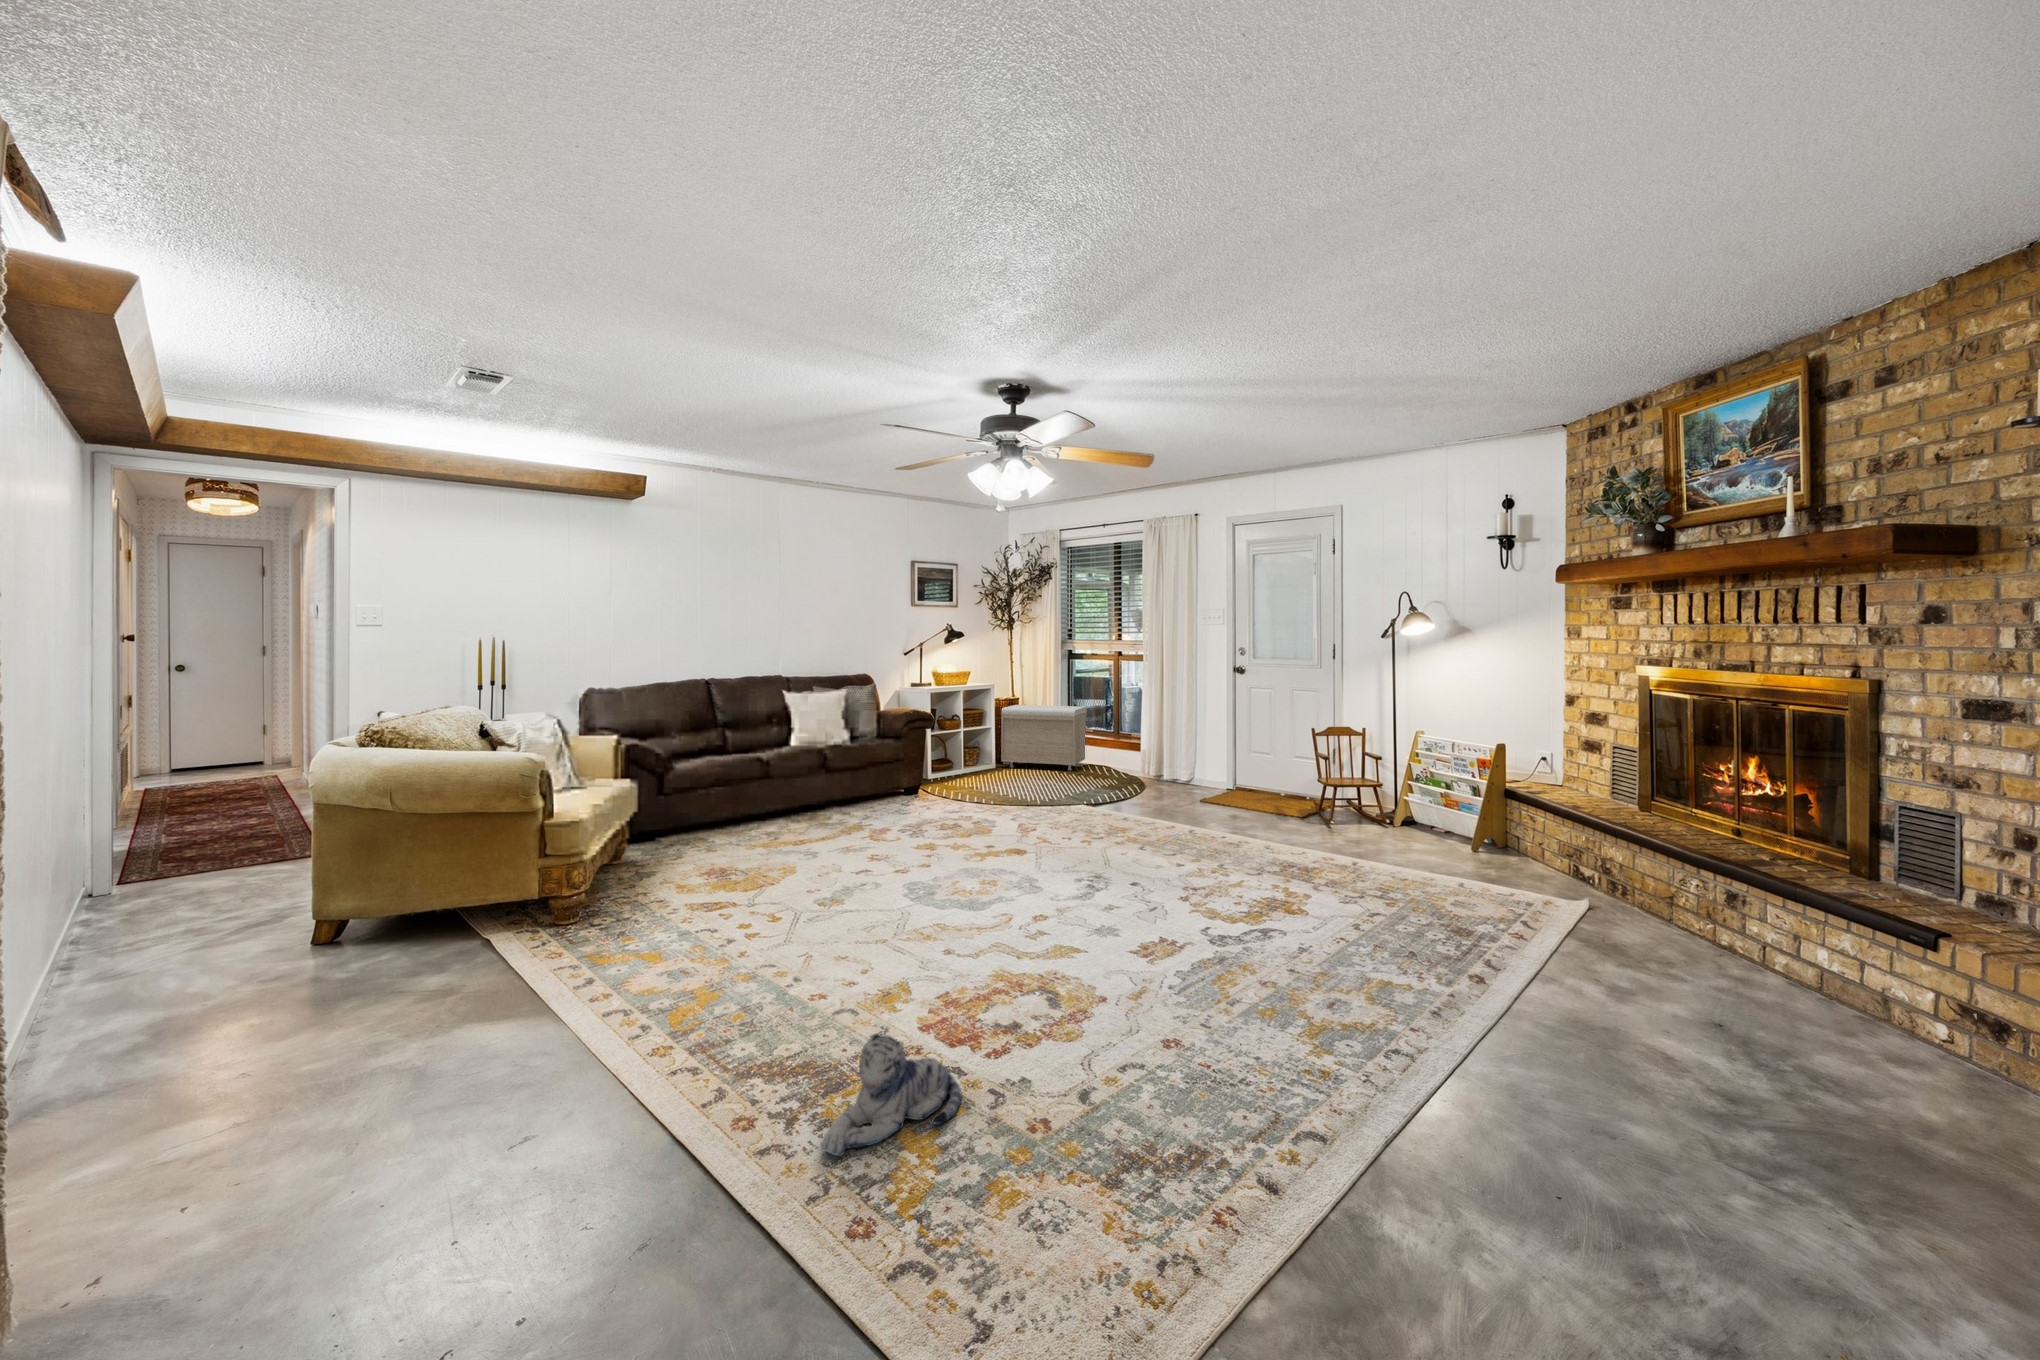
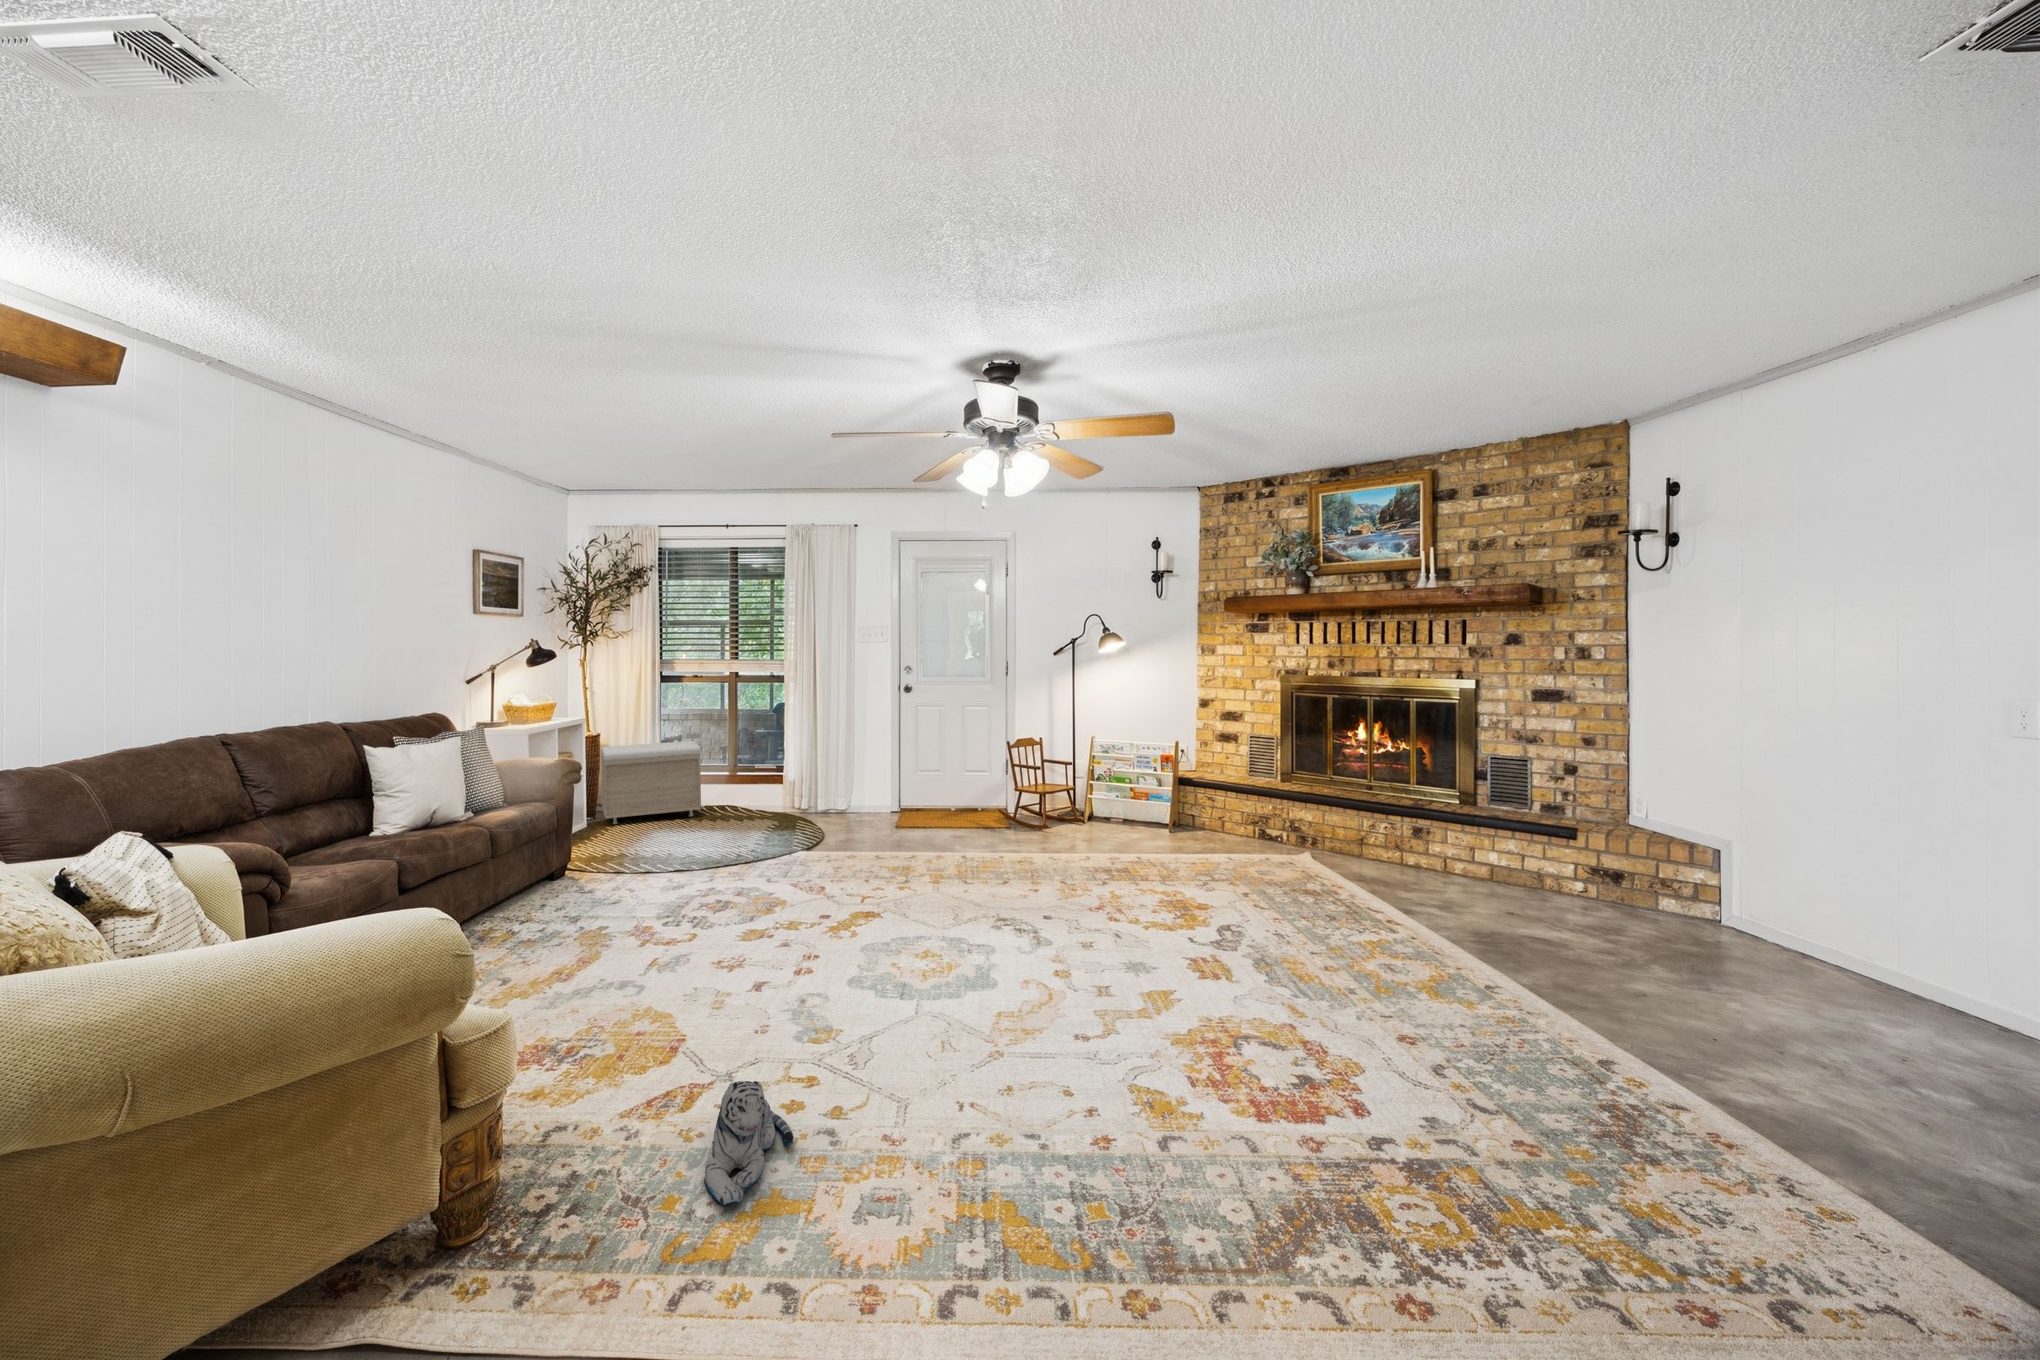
plush toy: present [820,1034,961,1156] -> present [704,1081,793,1206]

